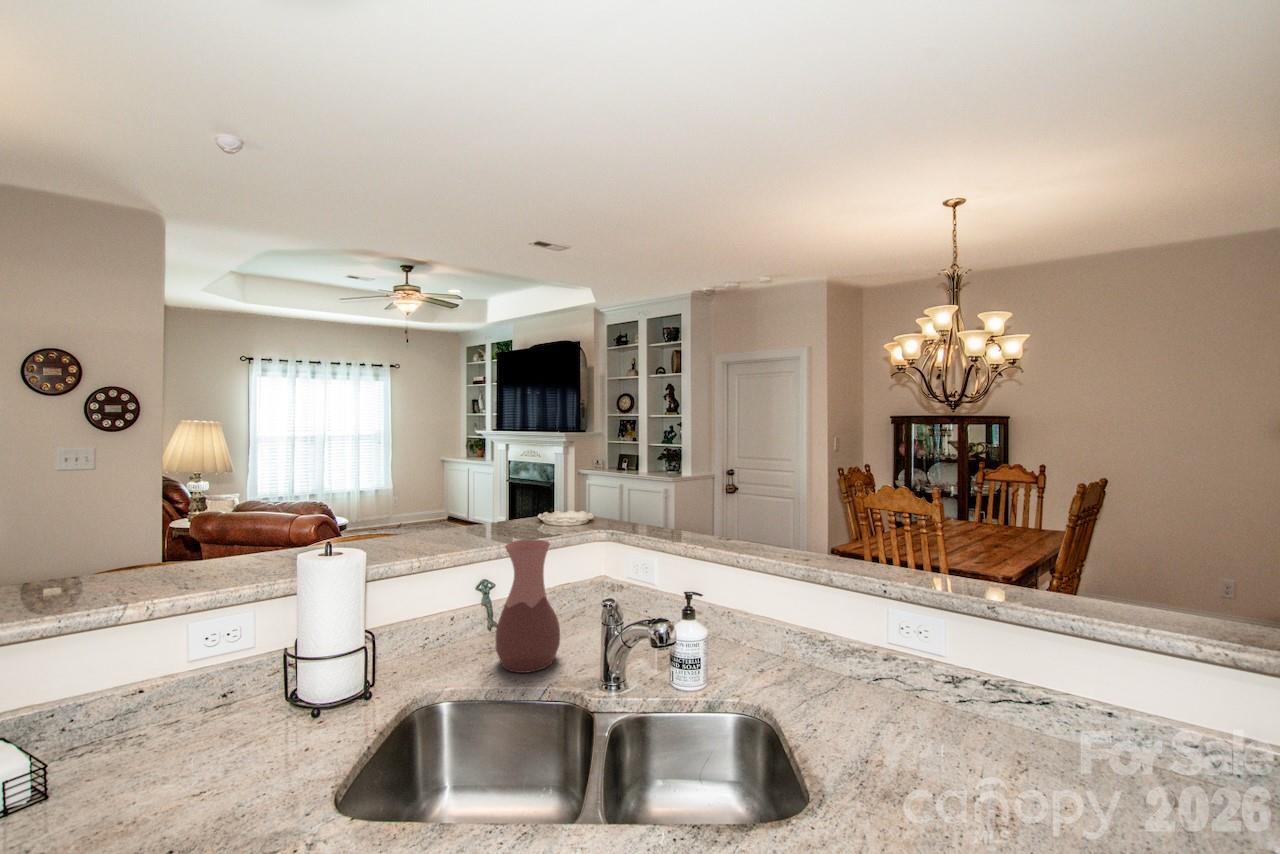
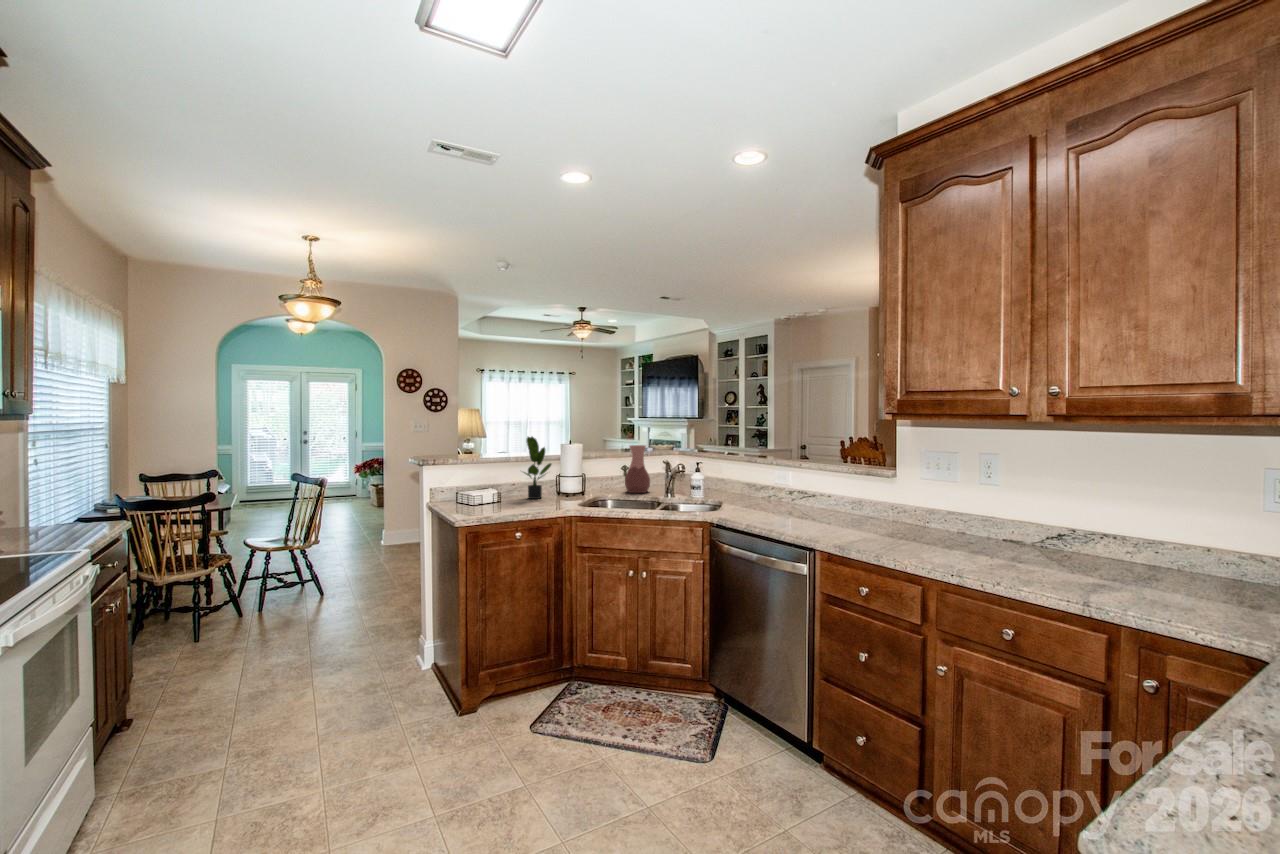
potted plant: none [145,551,268,770] -> present [524,437,551,499]

